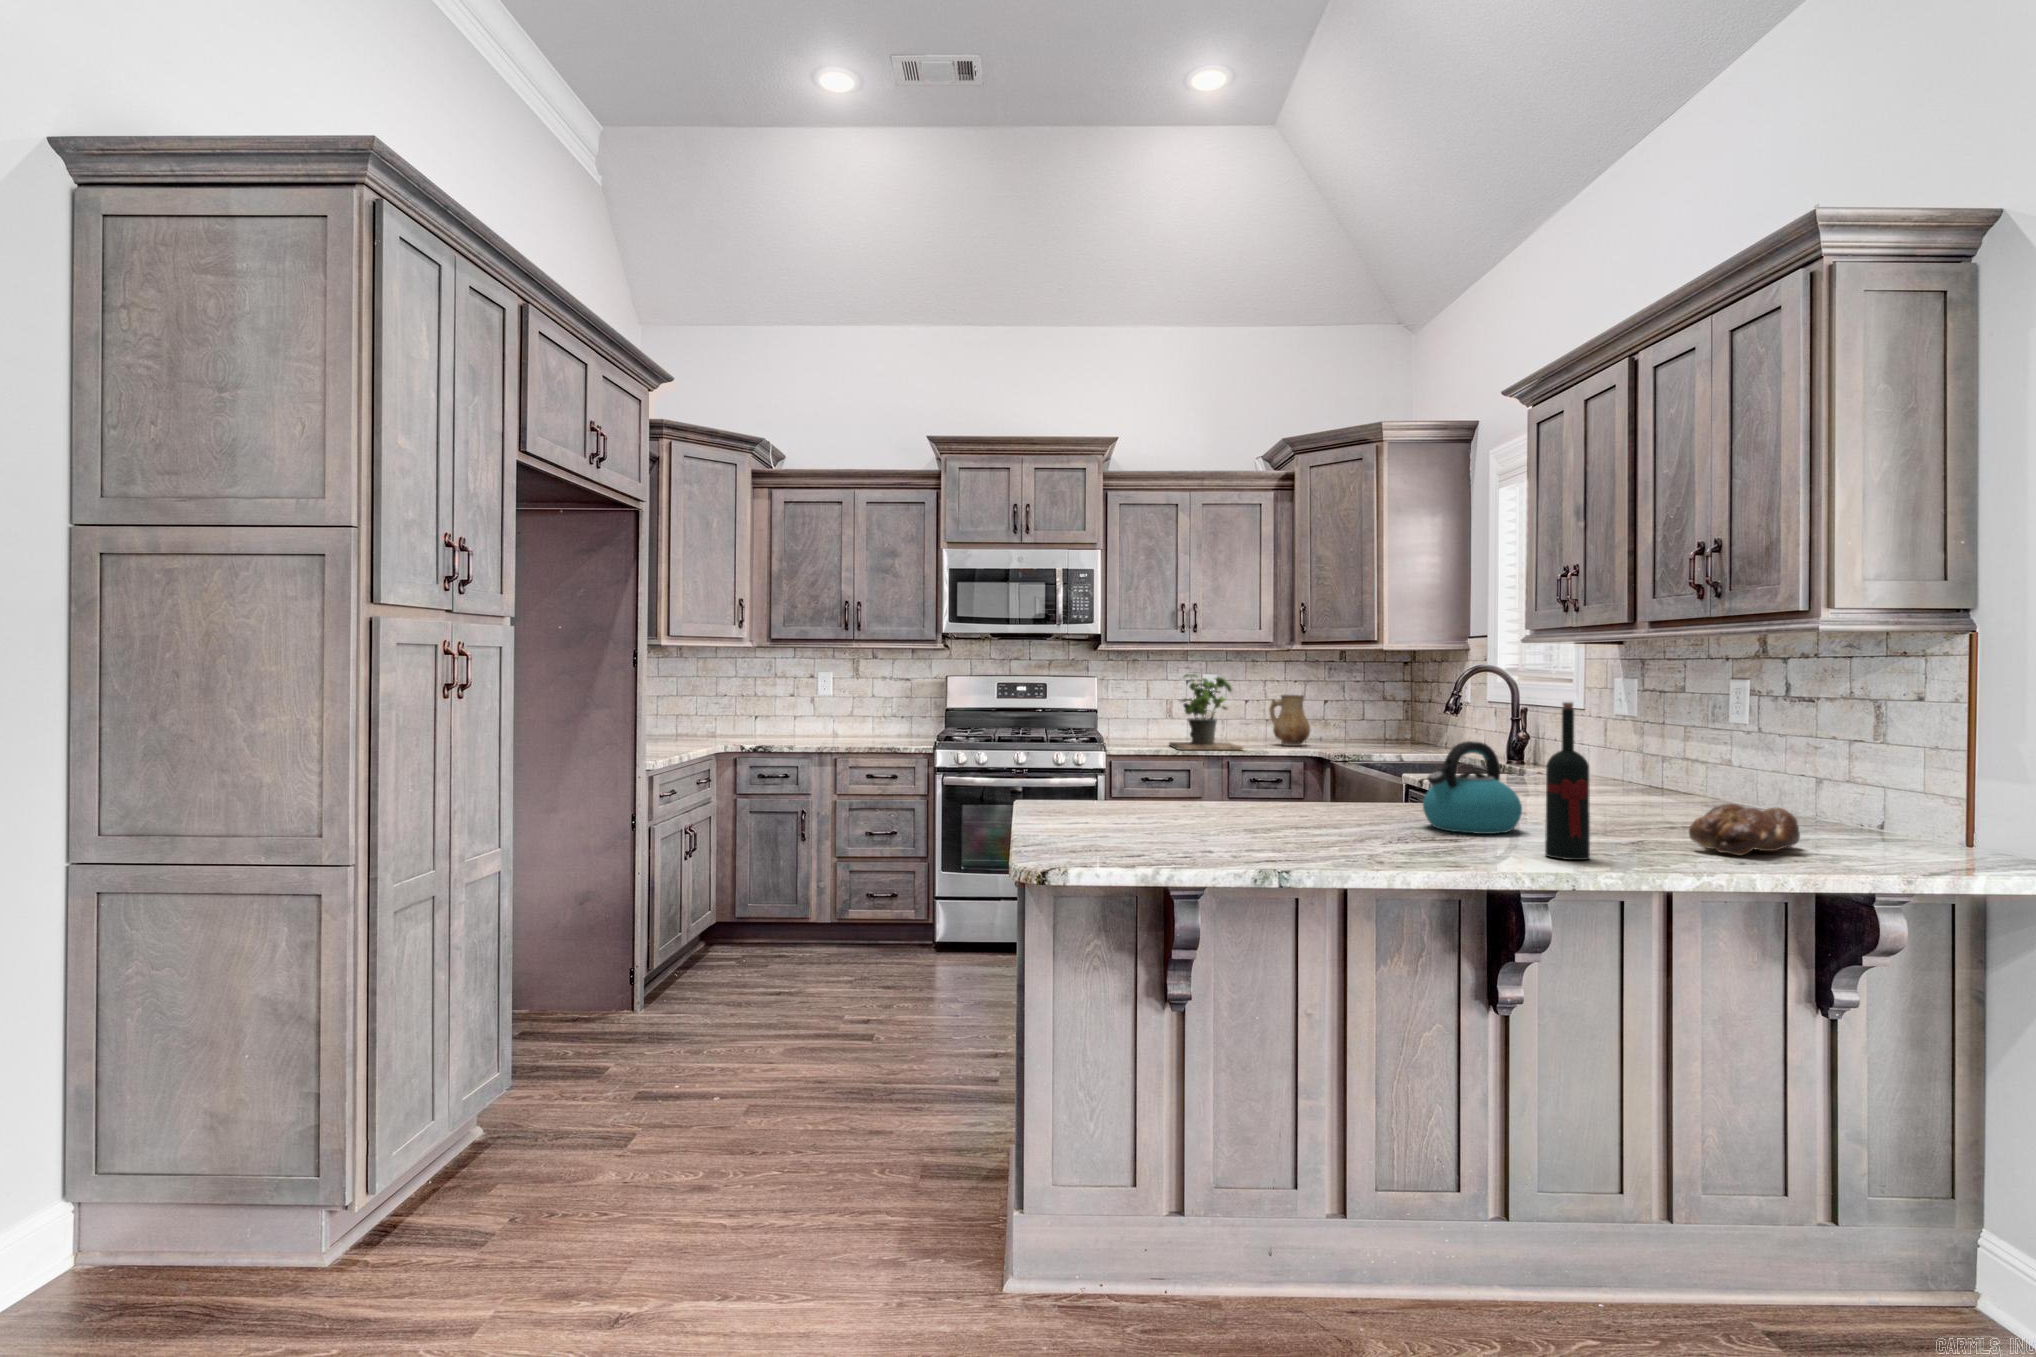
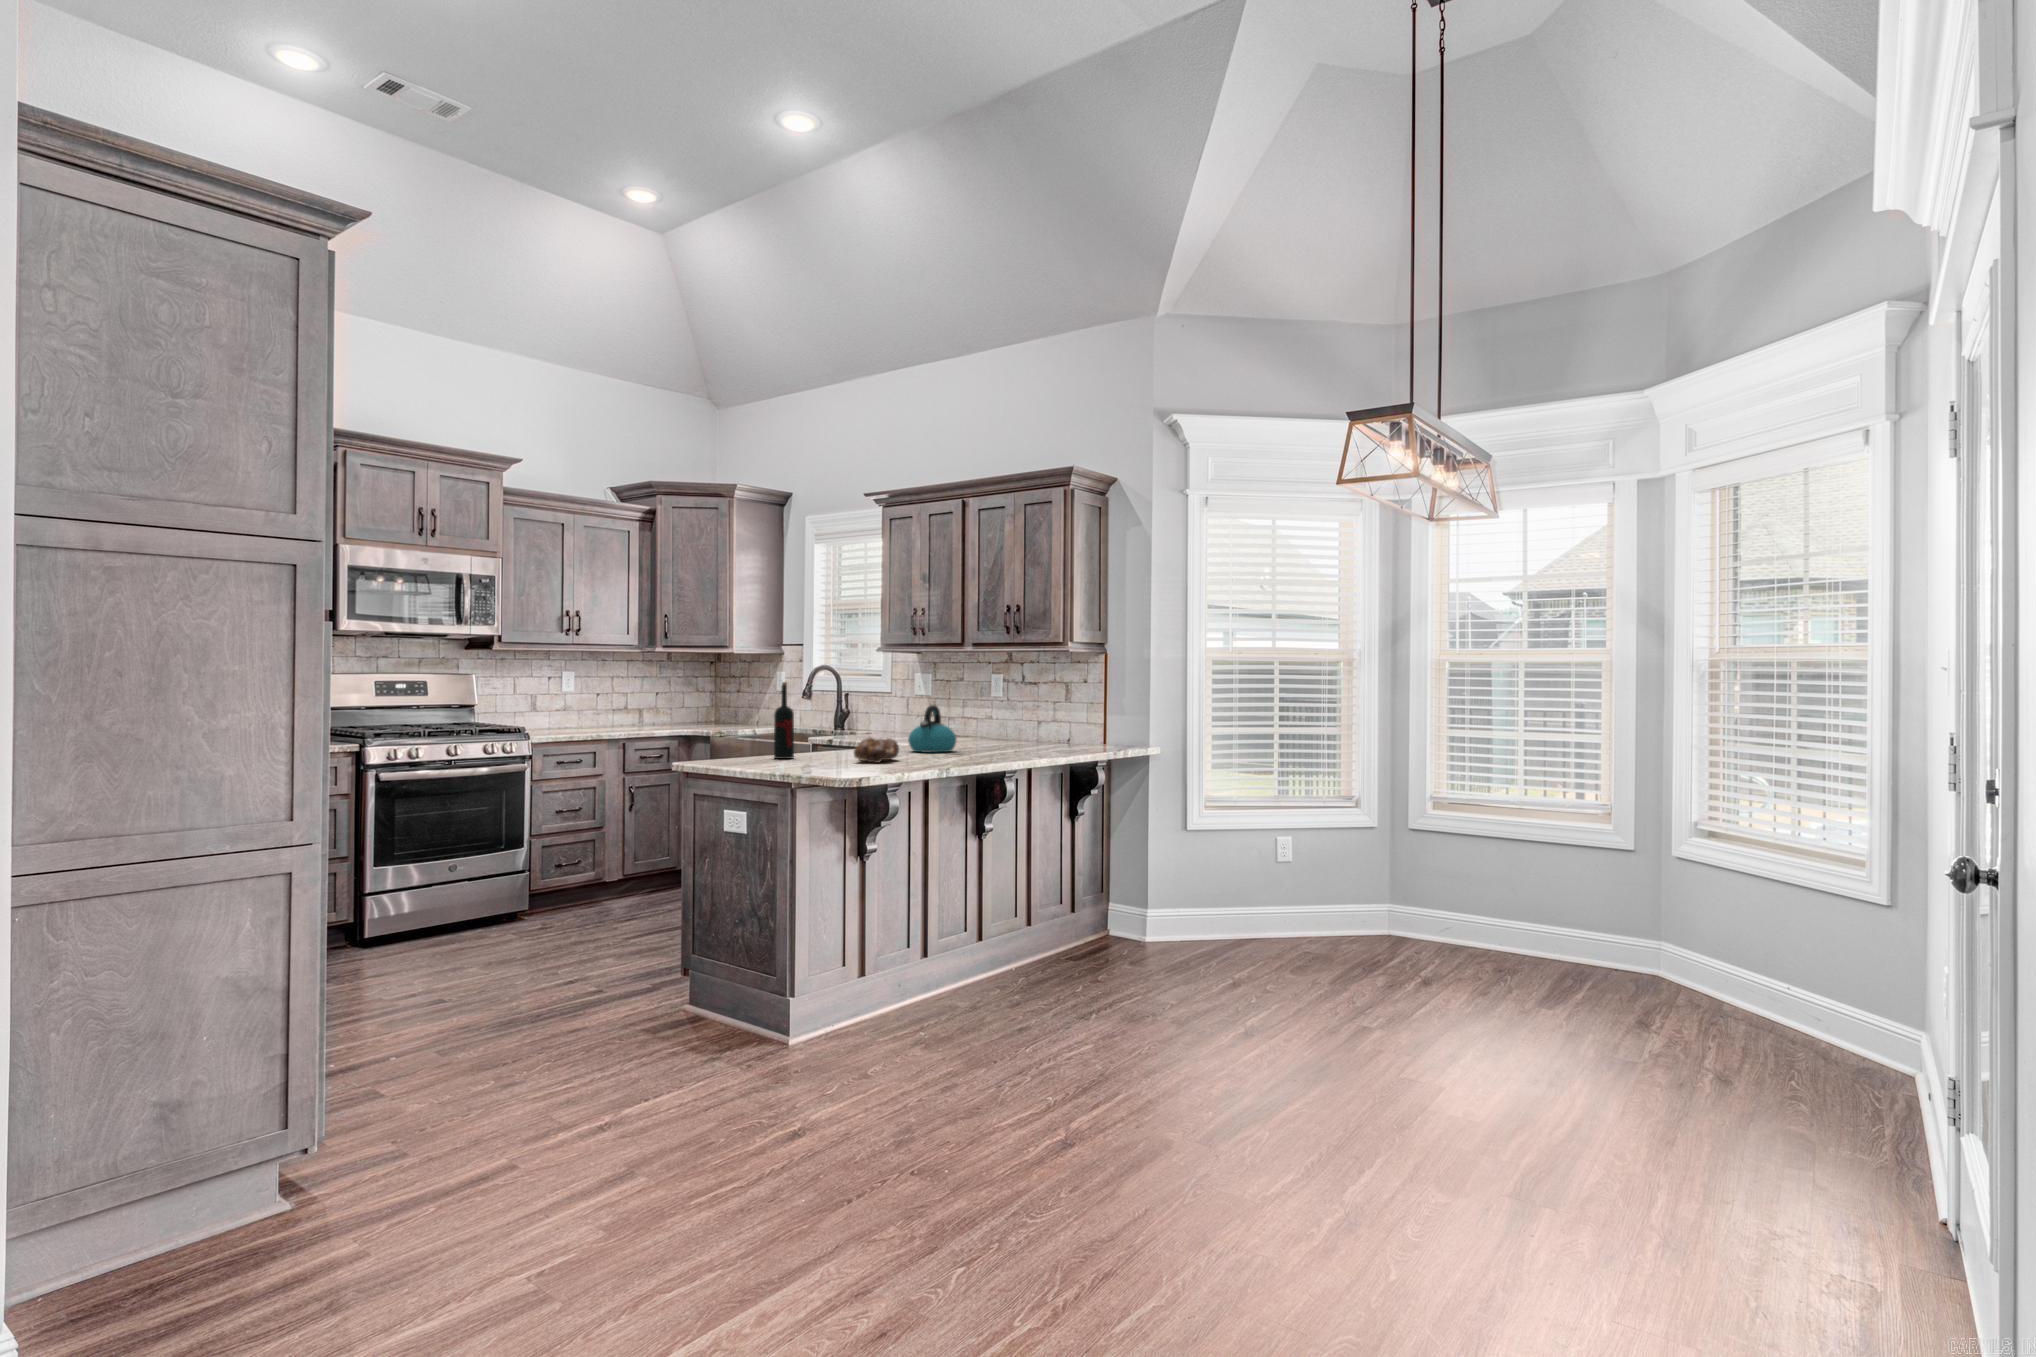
potted plant: present [1169,674,1243,750] -> none [560,670,636,733]
ceramic pitcher: present [1269,695,1310,746] -> none [633,687,667,729]
wine bottle: present [1545,702,1590,860] -> present [774,682,794,759]
bread loaf: present [1689,804,1800,855] -> present [854,737,899,763]

